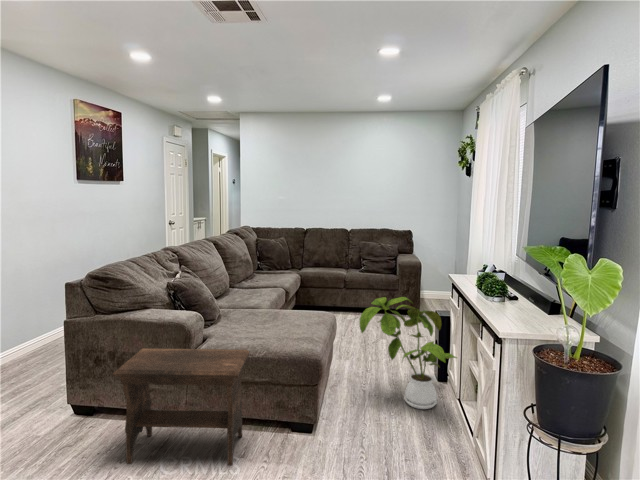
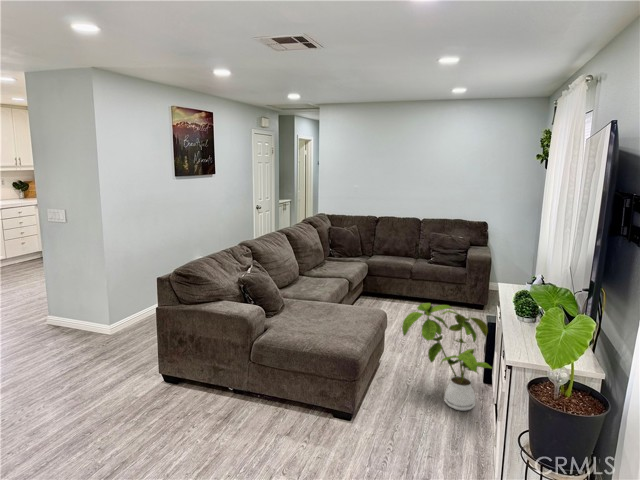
footstool: present [113,348,249,465] -> none [188,336,299,440]

